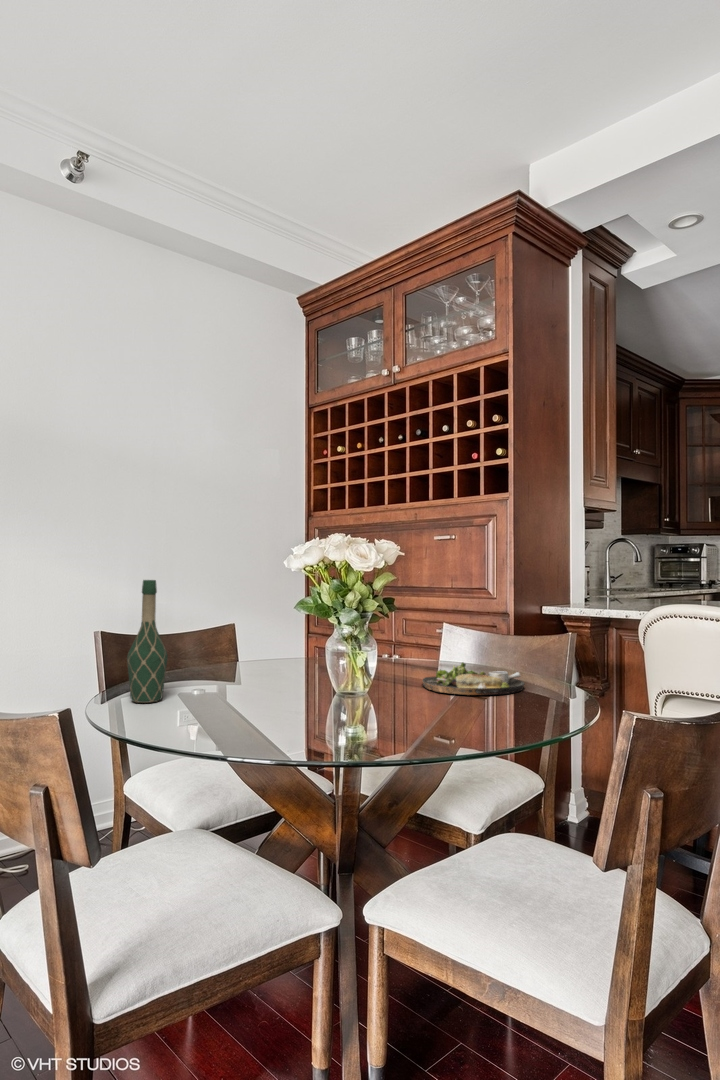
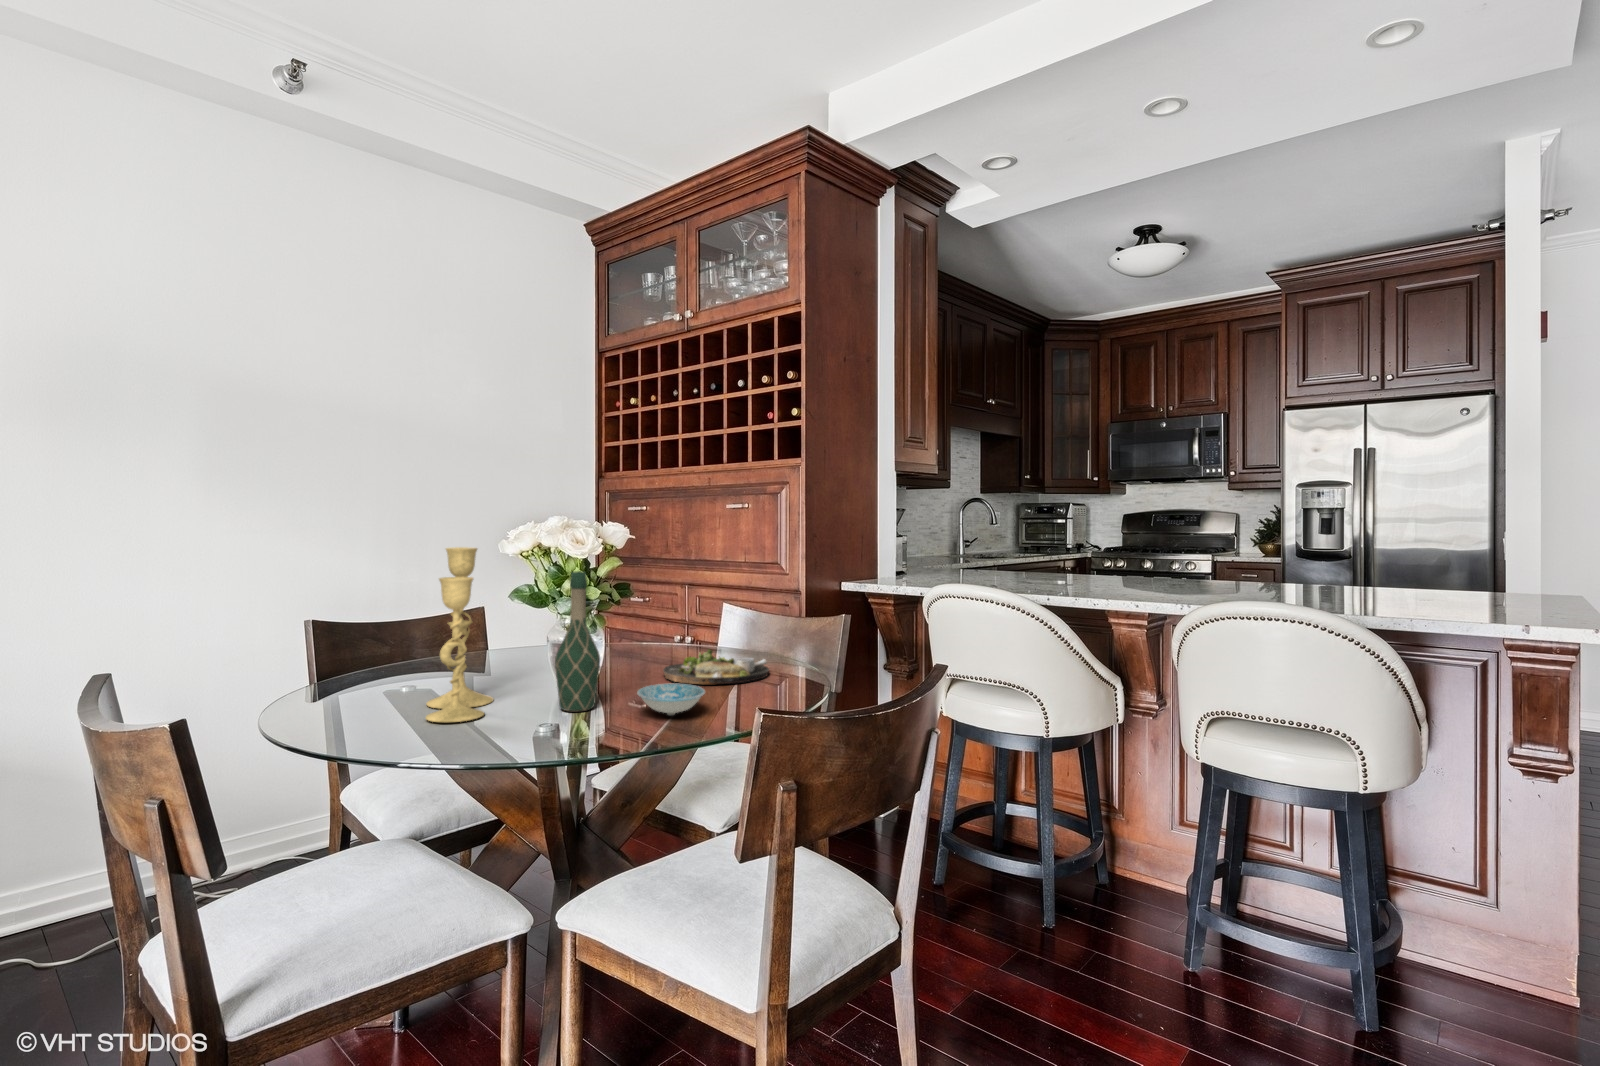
candlestick: none [221,560,284,726] -> present [426,547,493,722]
wine bottle: present [127,580,168,703] -> present [555,571,600,711]
ceramic bowl: none [432,692,500,723] -> present [637,683,705,715]

